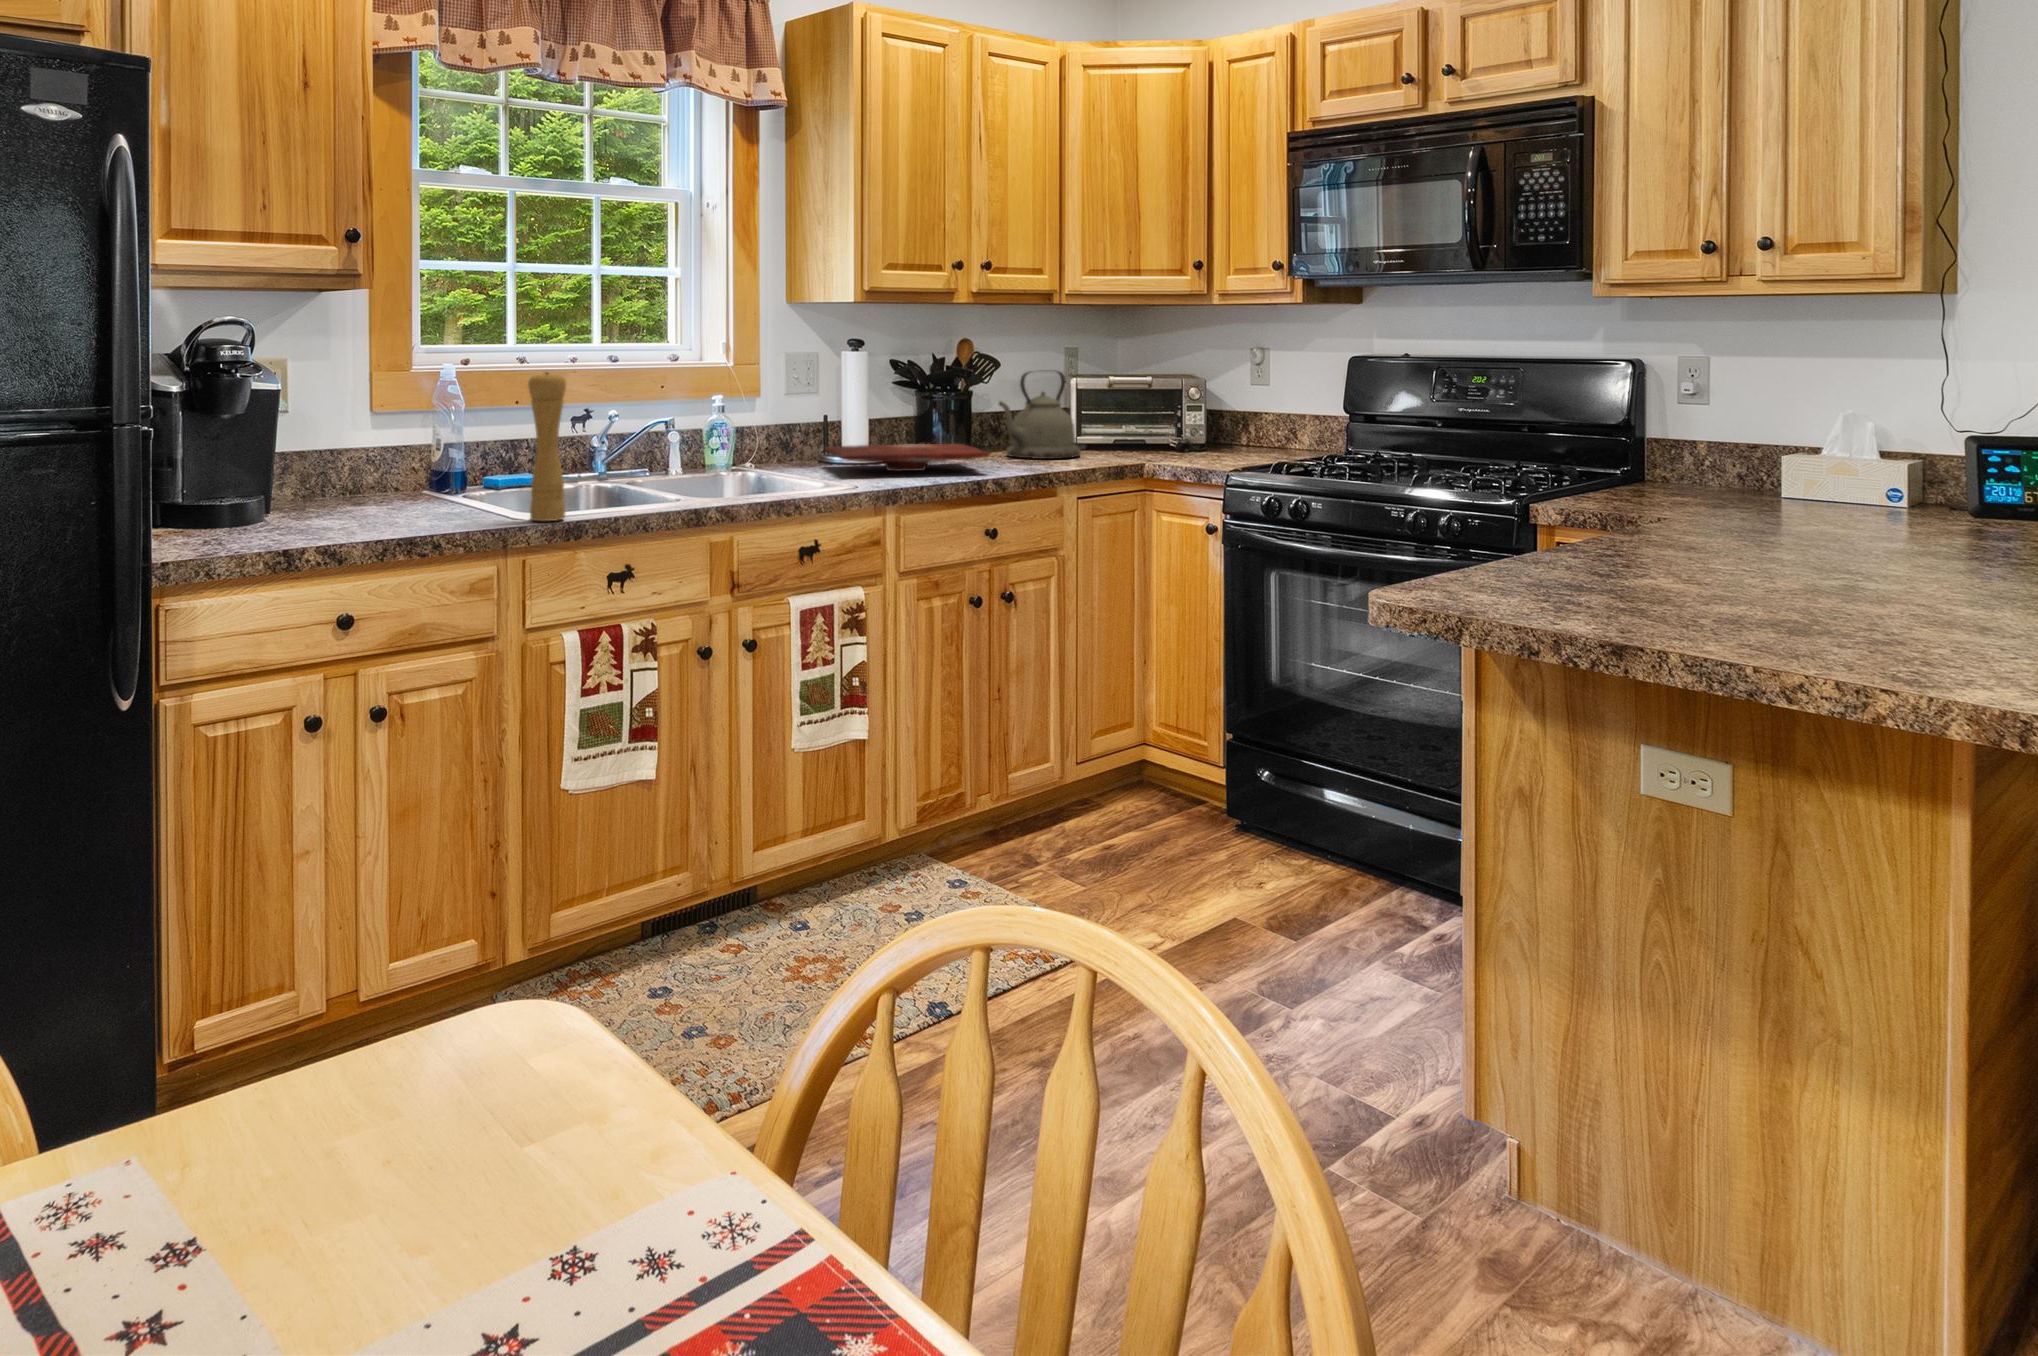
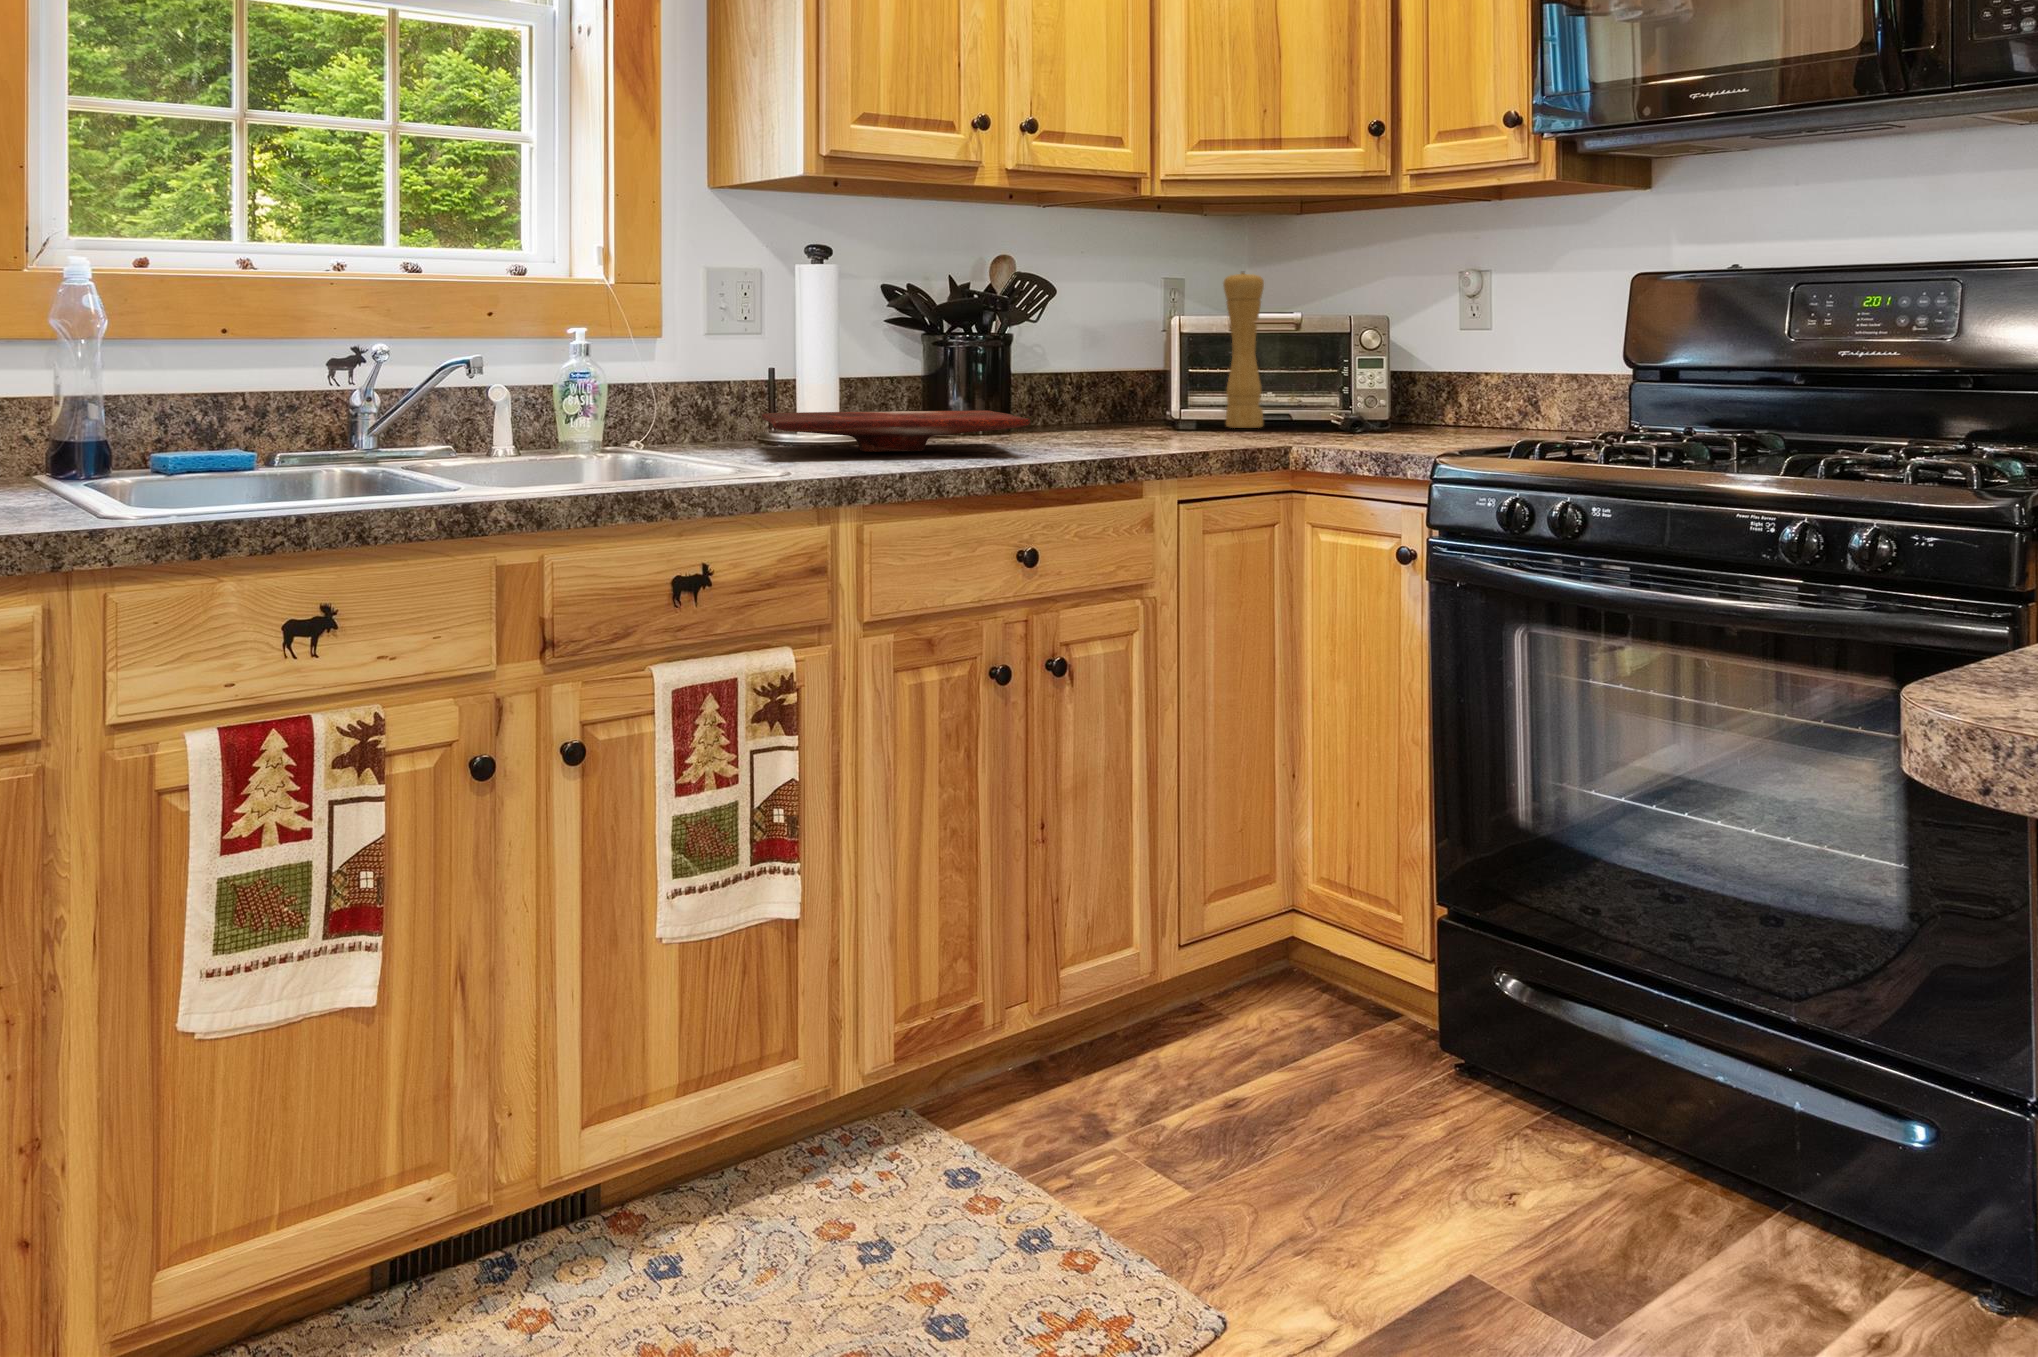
kettle: present [999,370,1081,459] -> none [1053,297,1189,437]
pepper mill: present [528,372,566,521] -> present [1223,272,1264,428]

